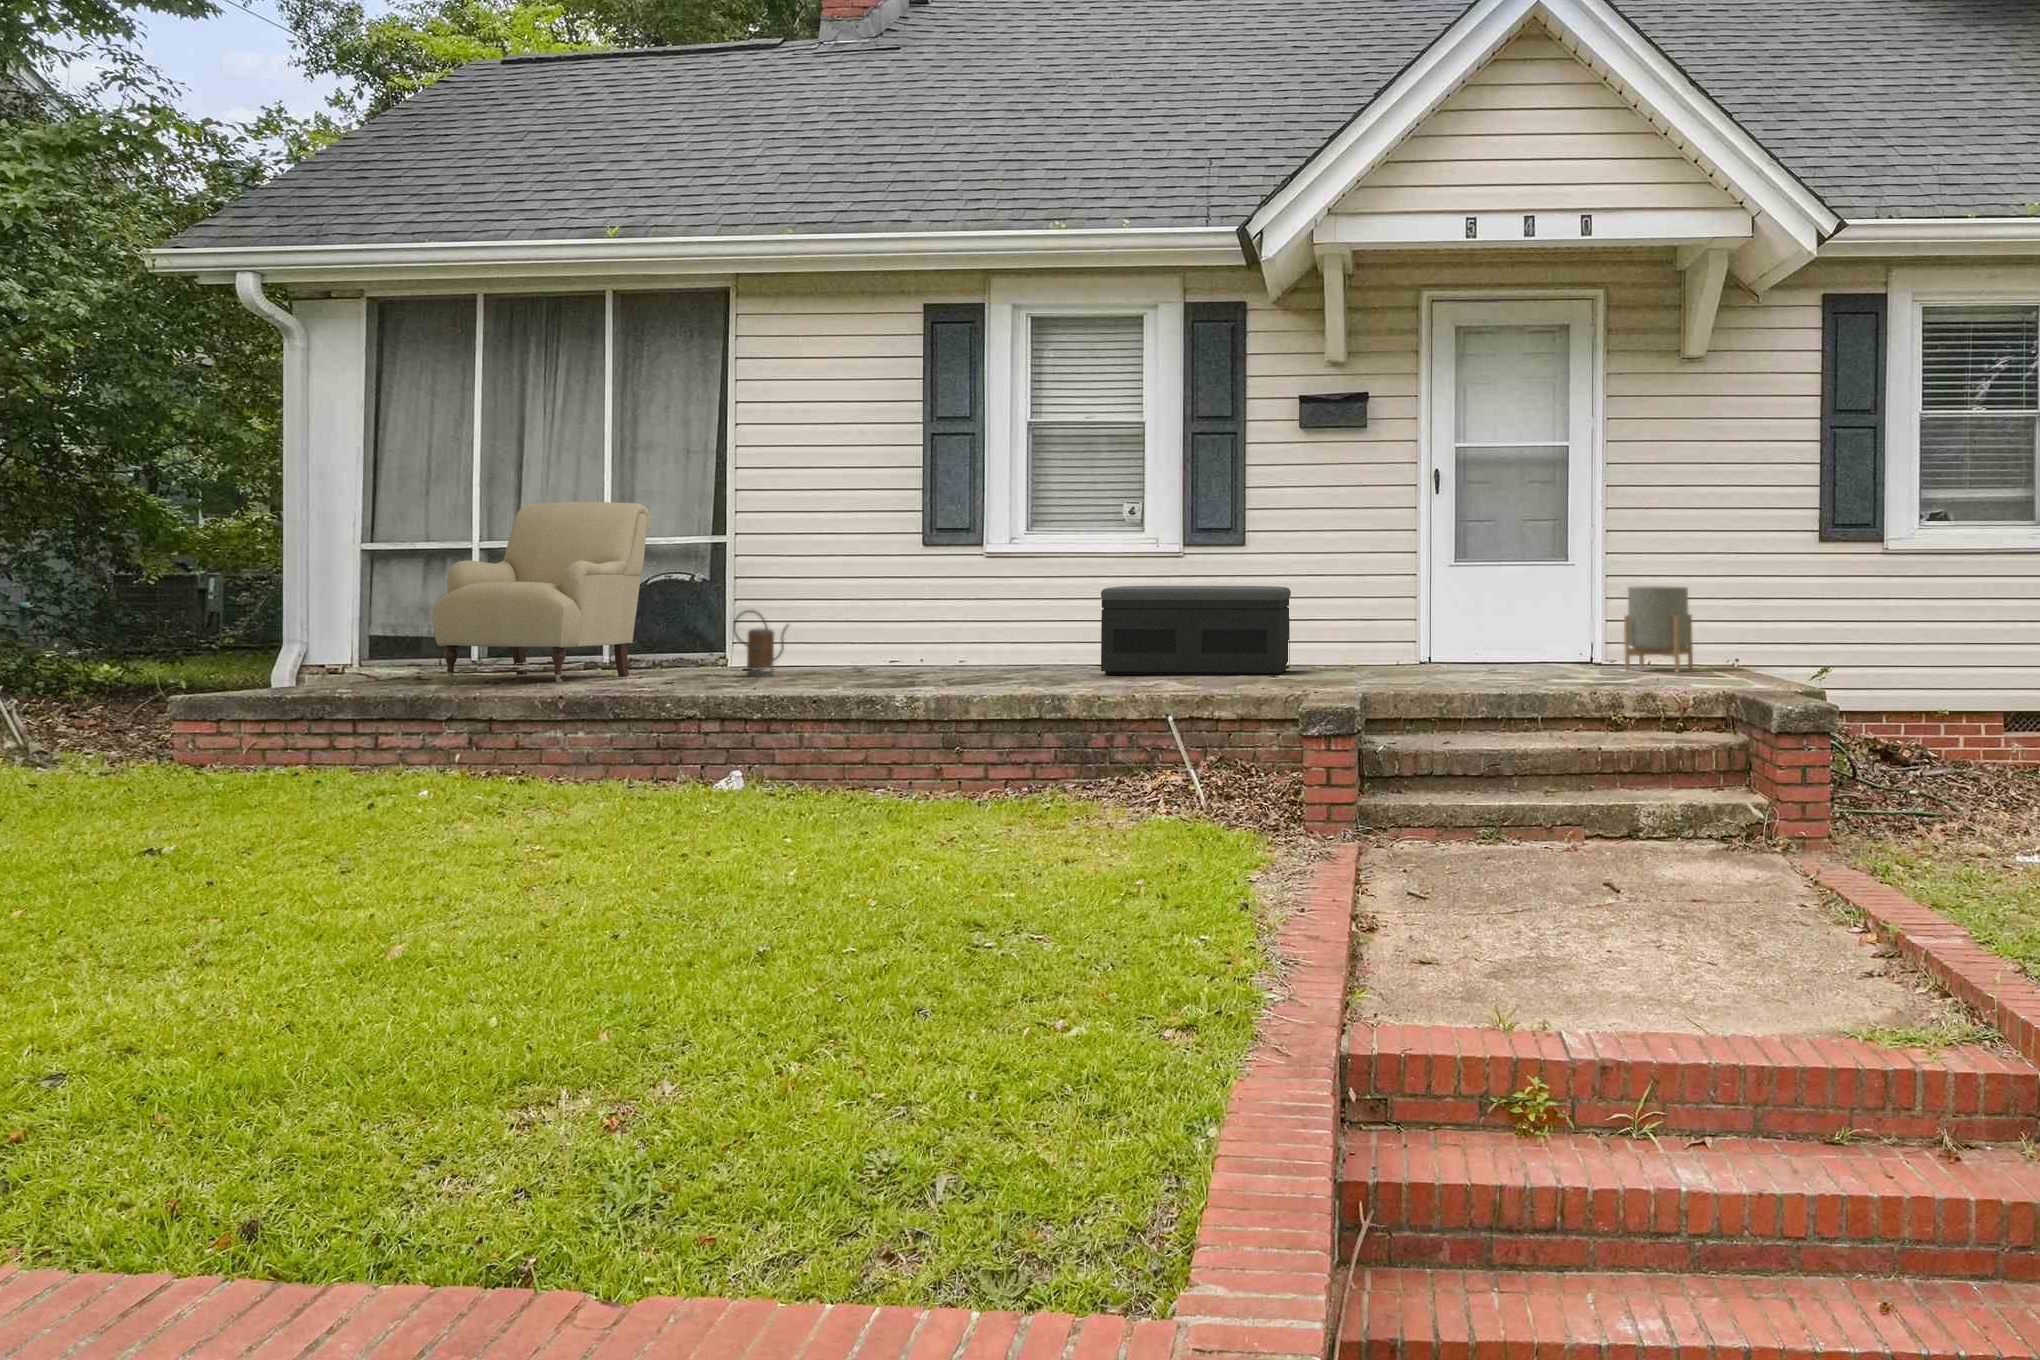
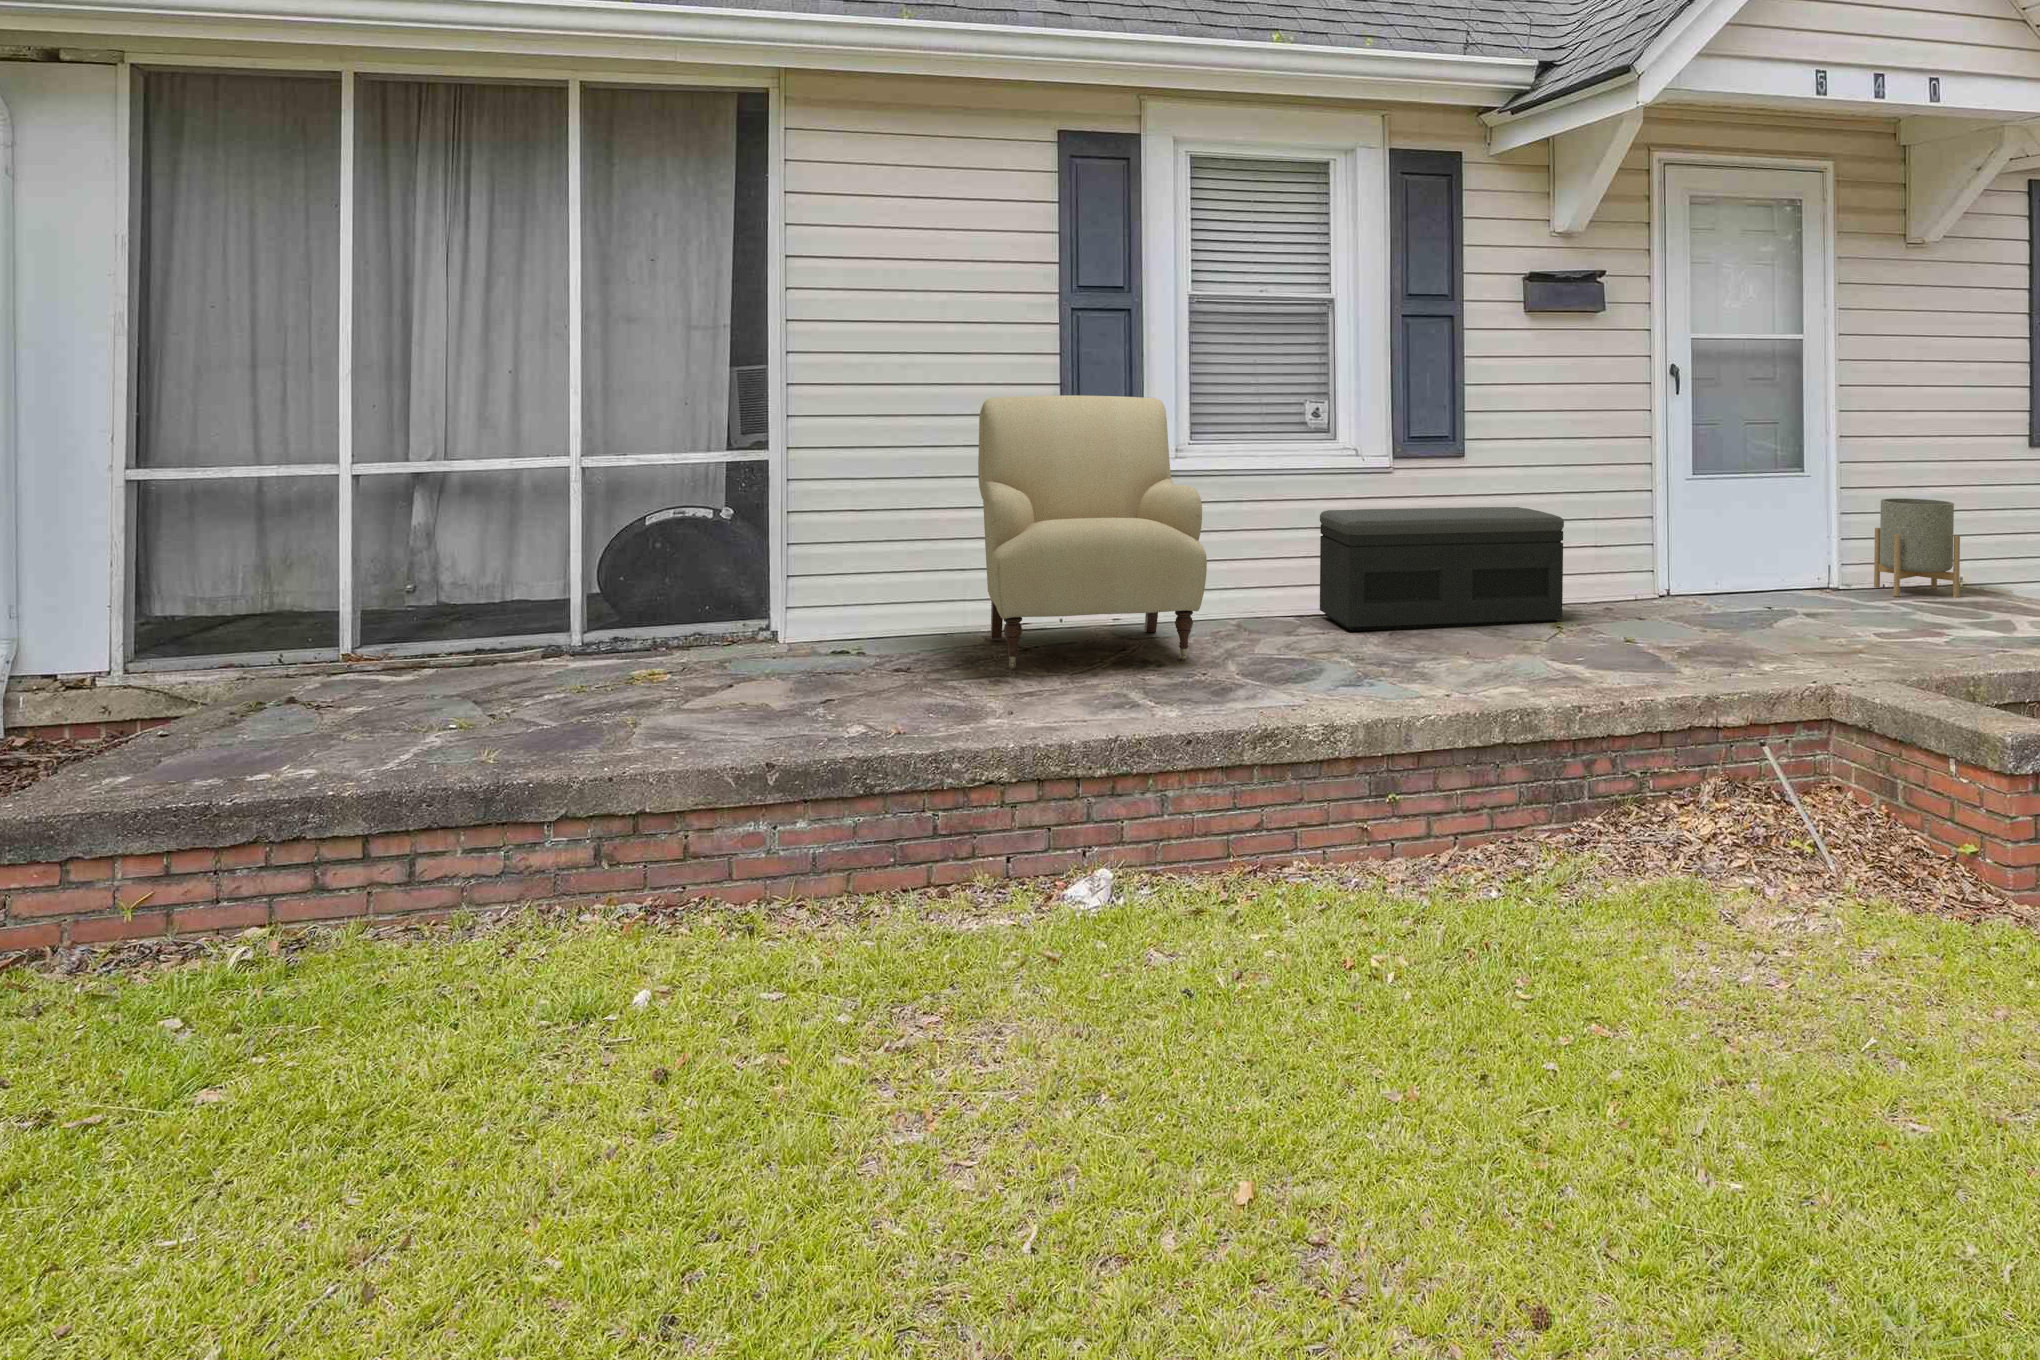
chair: present [433,502,651,683] -> present [978,395,1207,669]
watering can: present [733,610,788,677] -> none [813,558,901,654]

